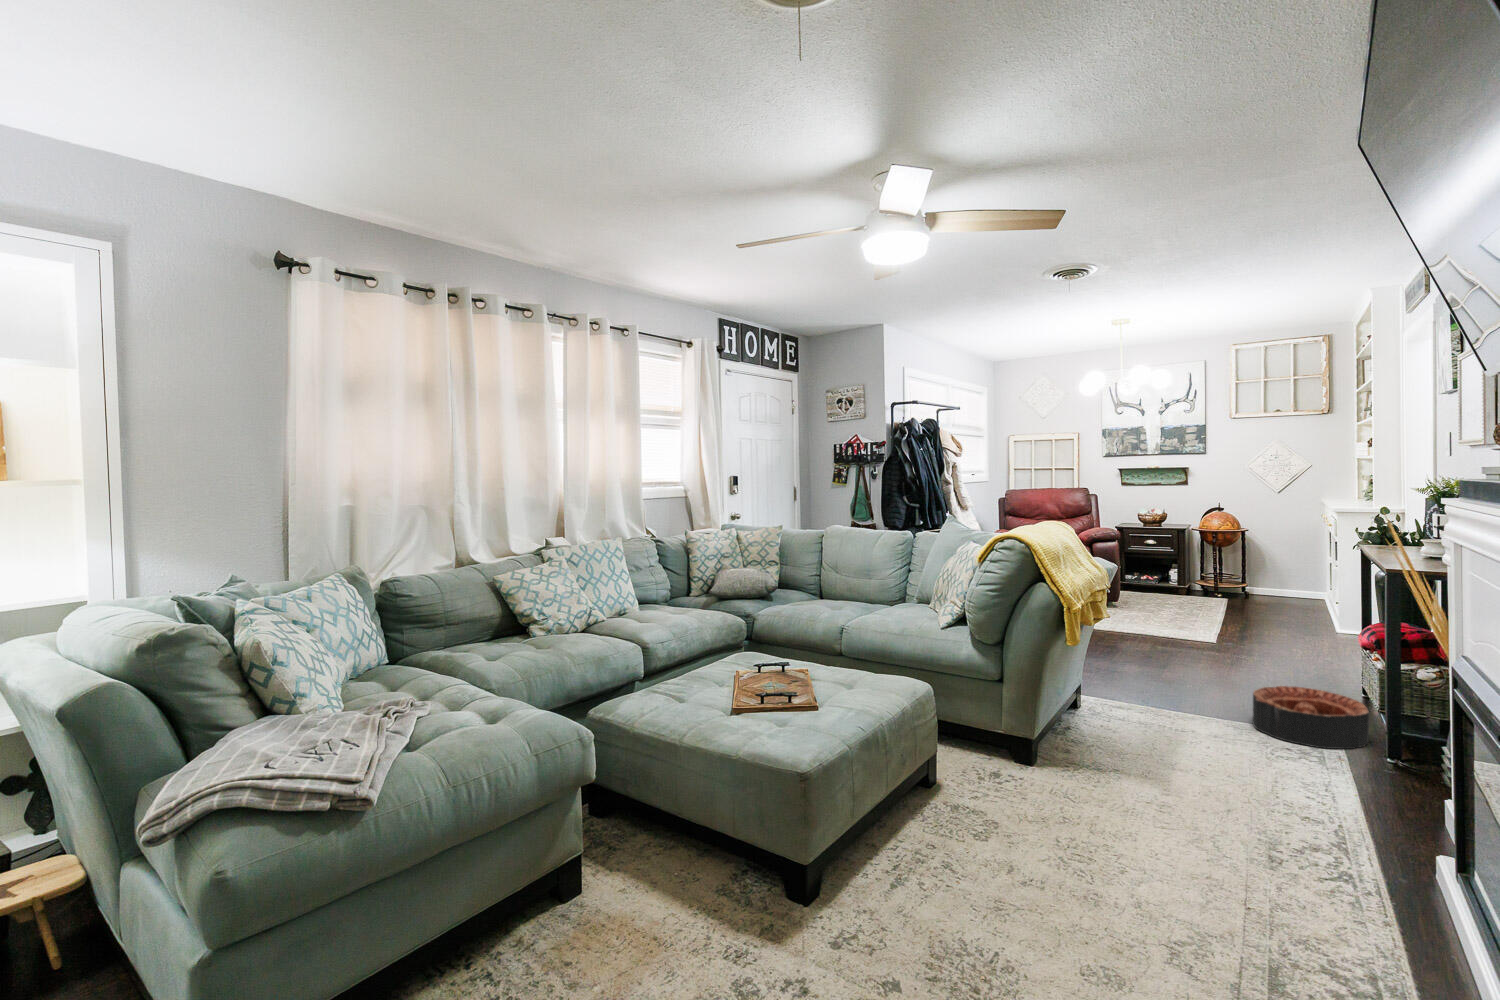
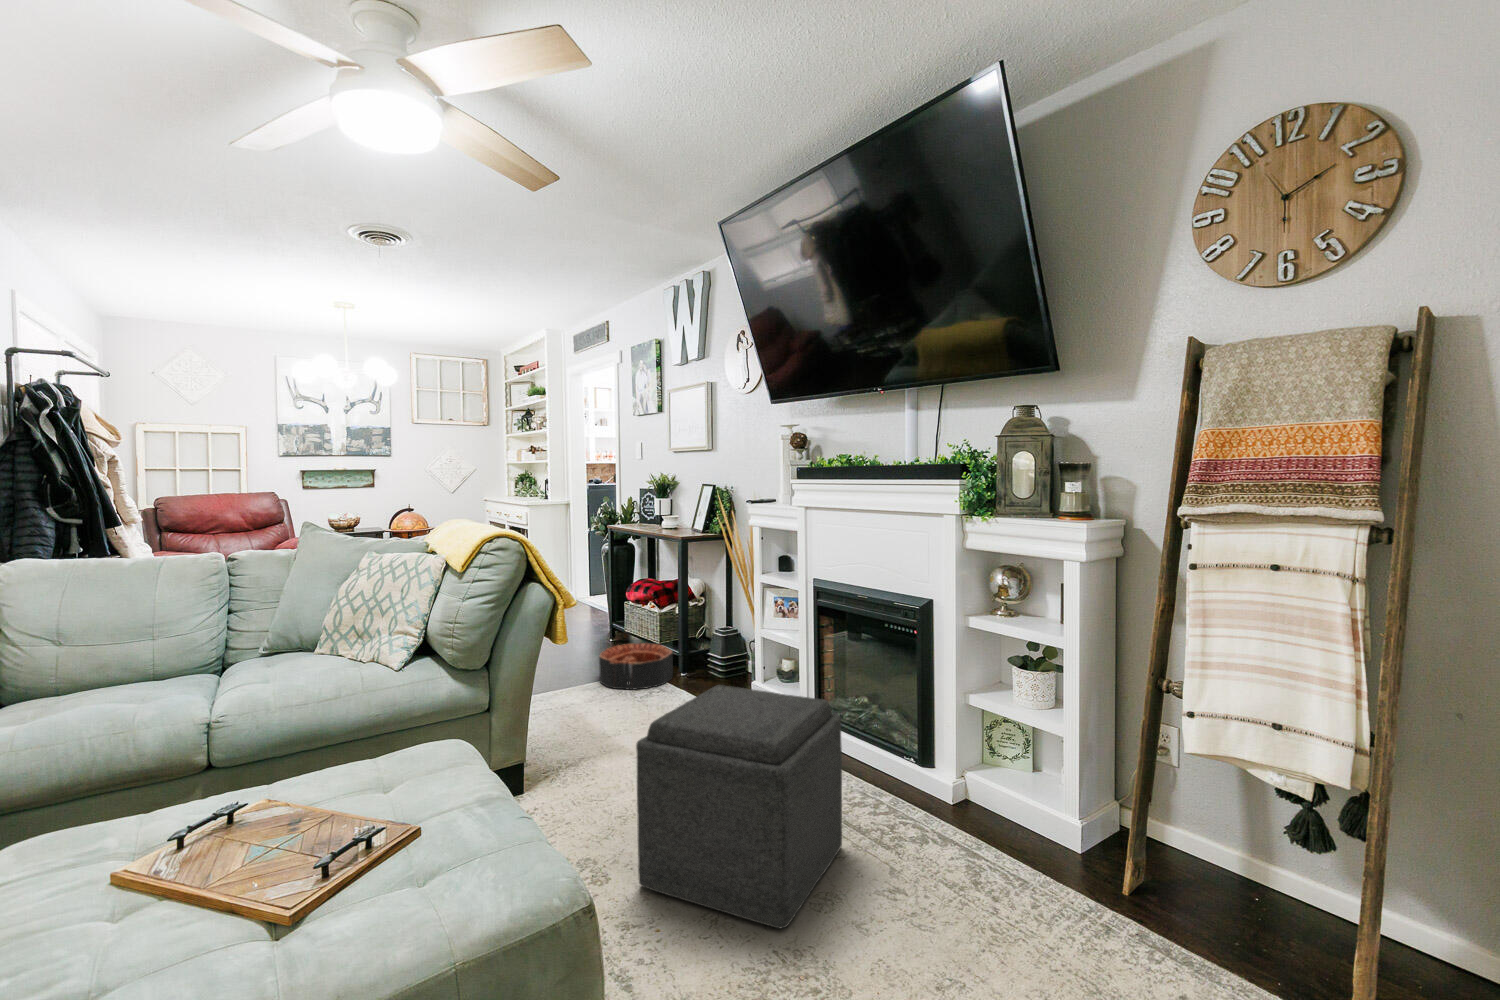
ottoman: none [986,714,1214,960] -> present [636,685,842,928]

